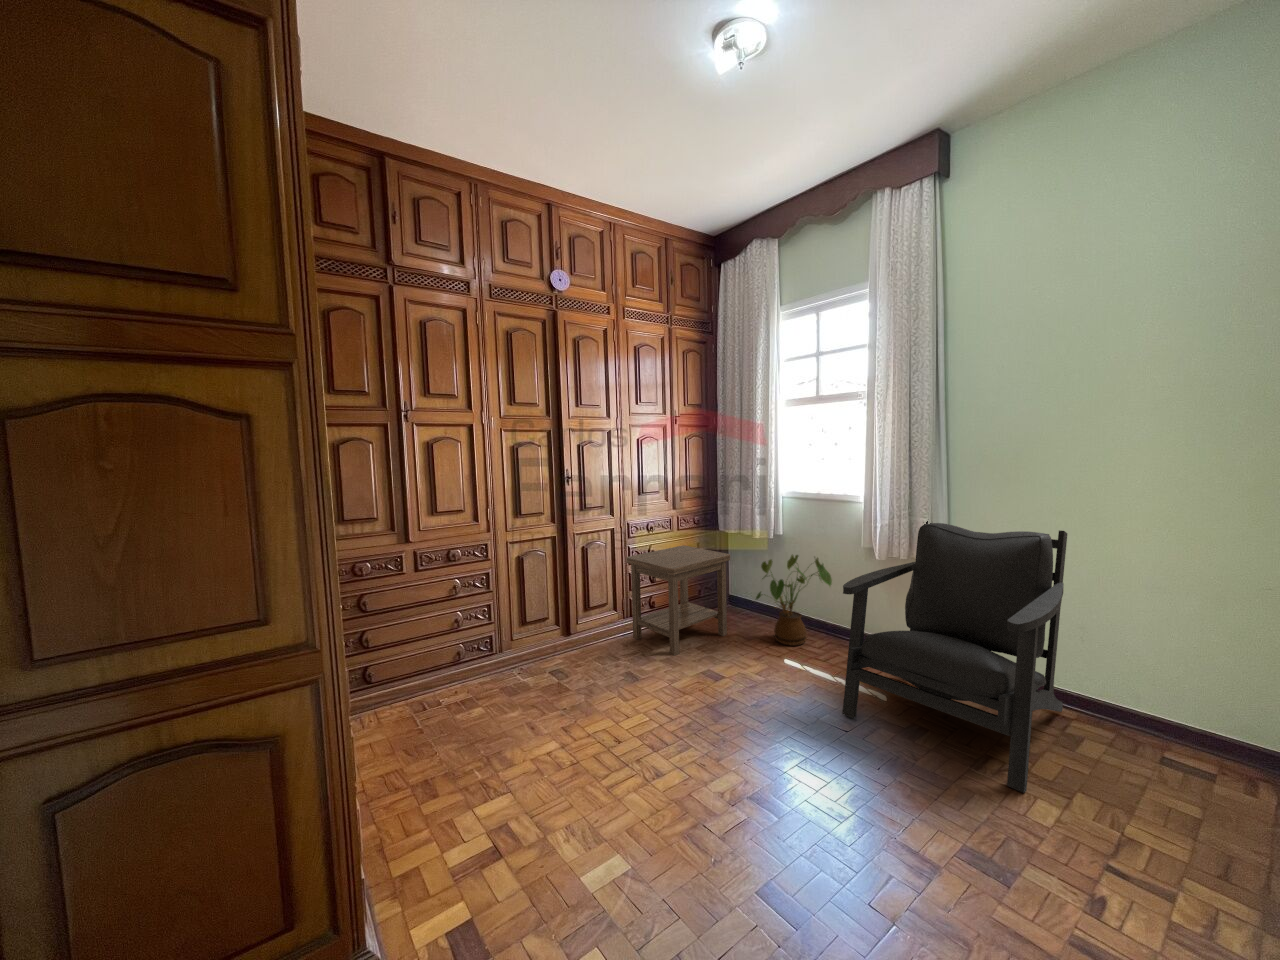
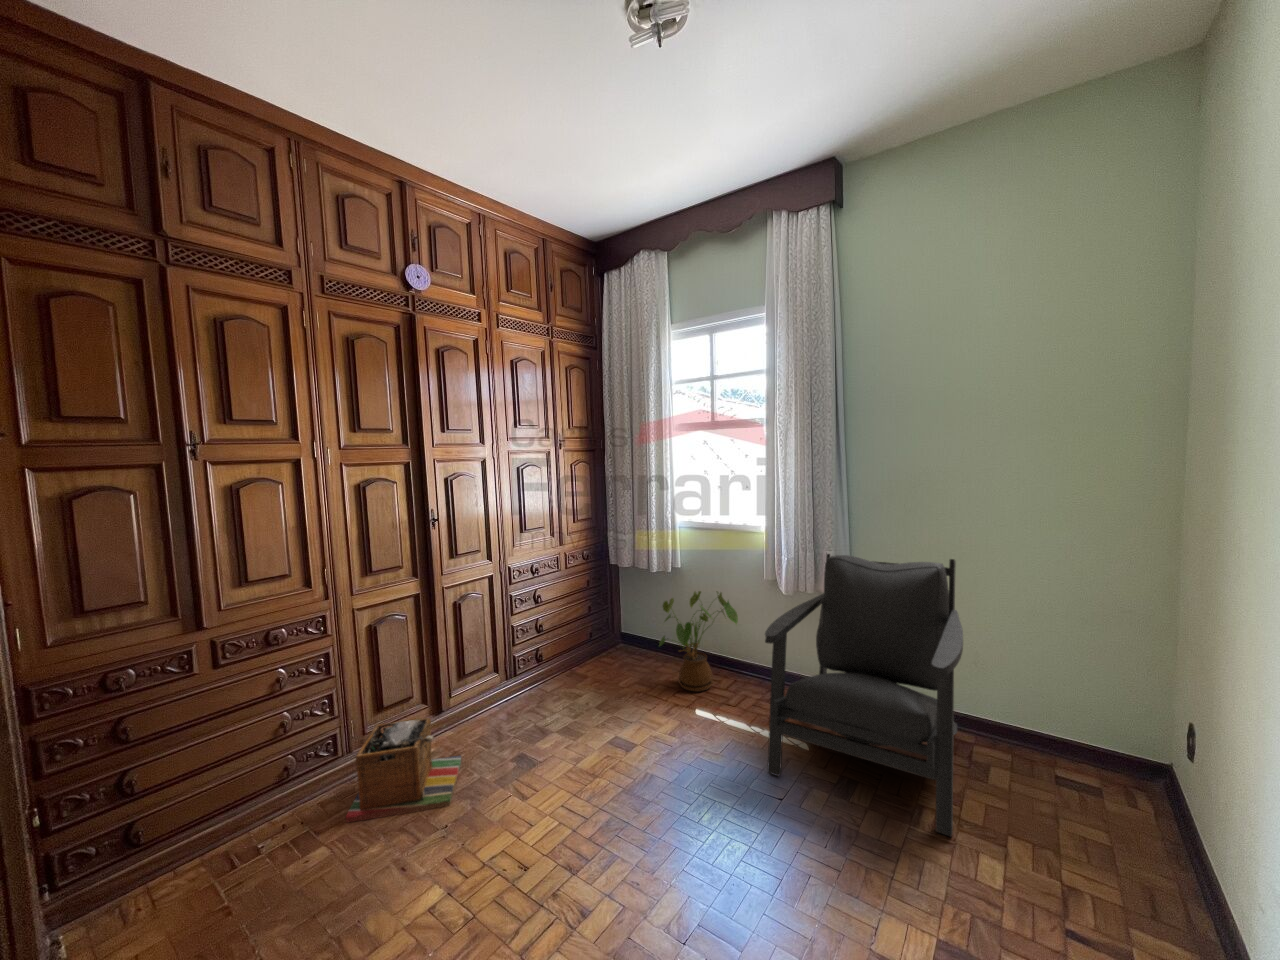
side table: present [626,545,730,656] -> none [509,587,629,724]
laundry basket: none [497,631,583,698] -> present [346,718,461,823]

